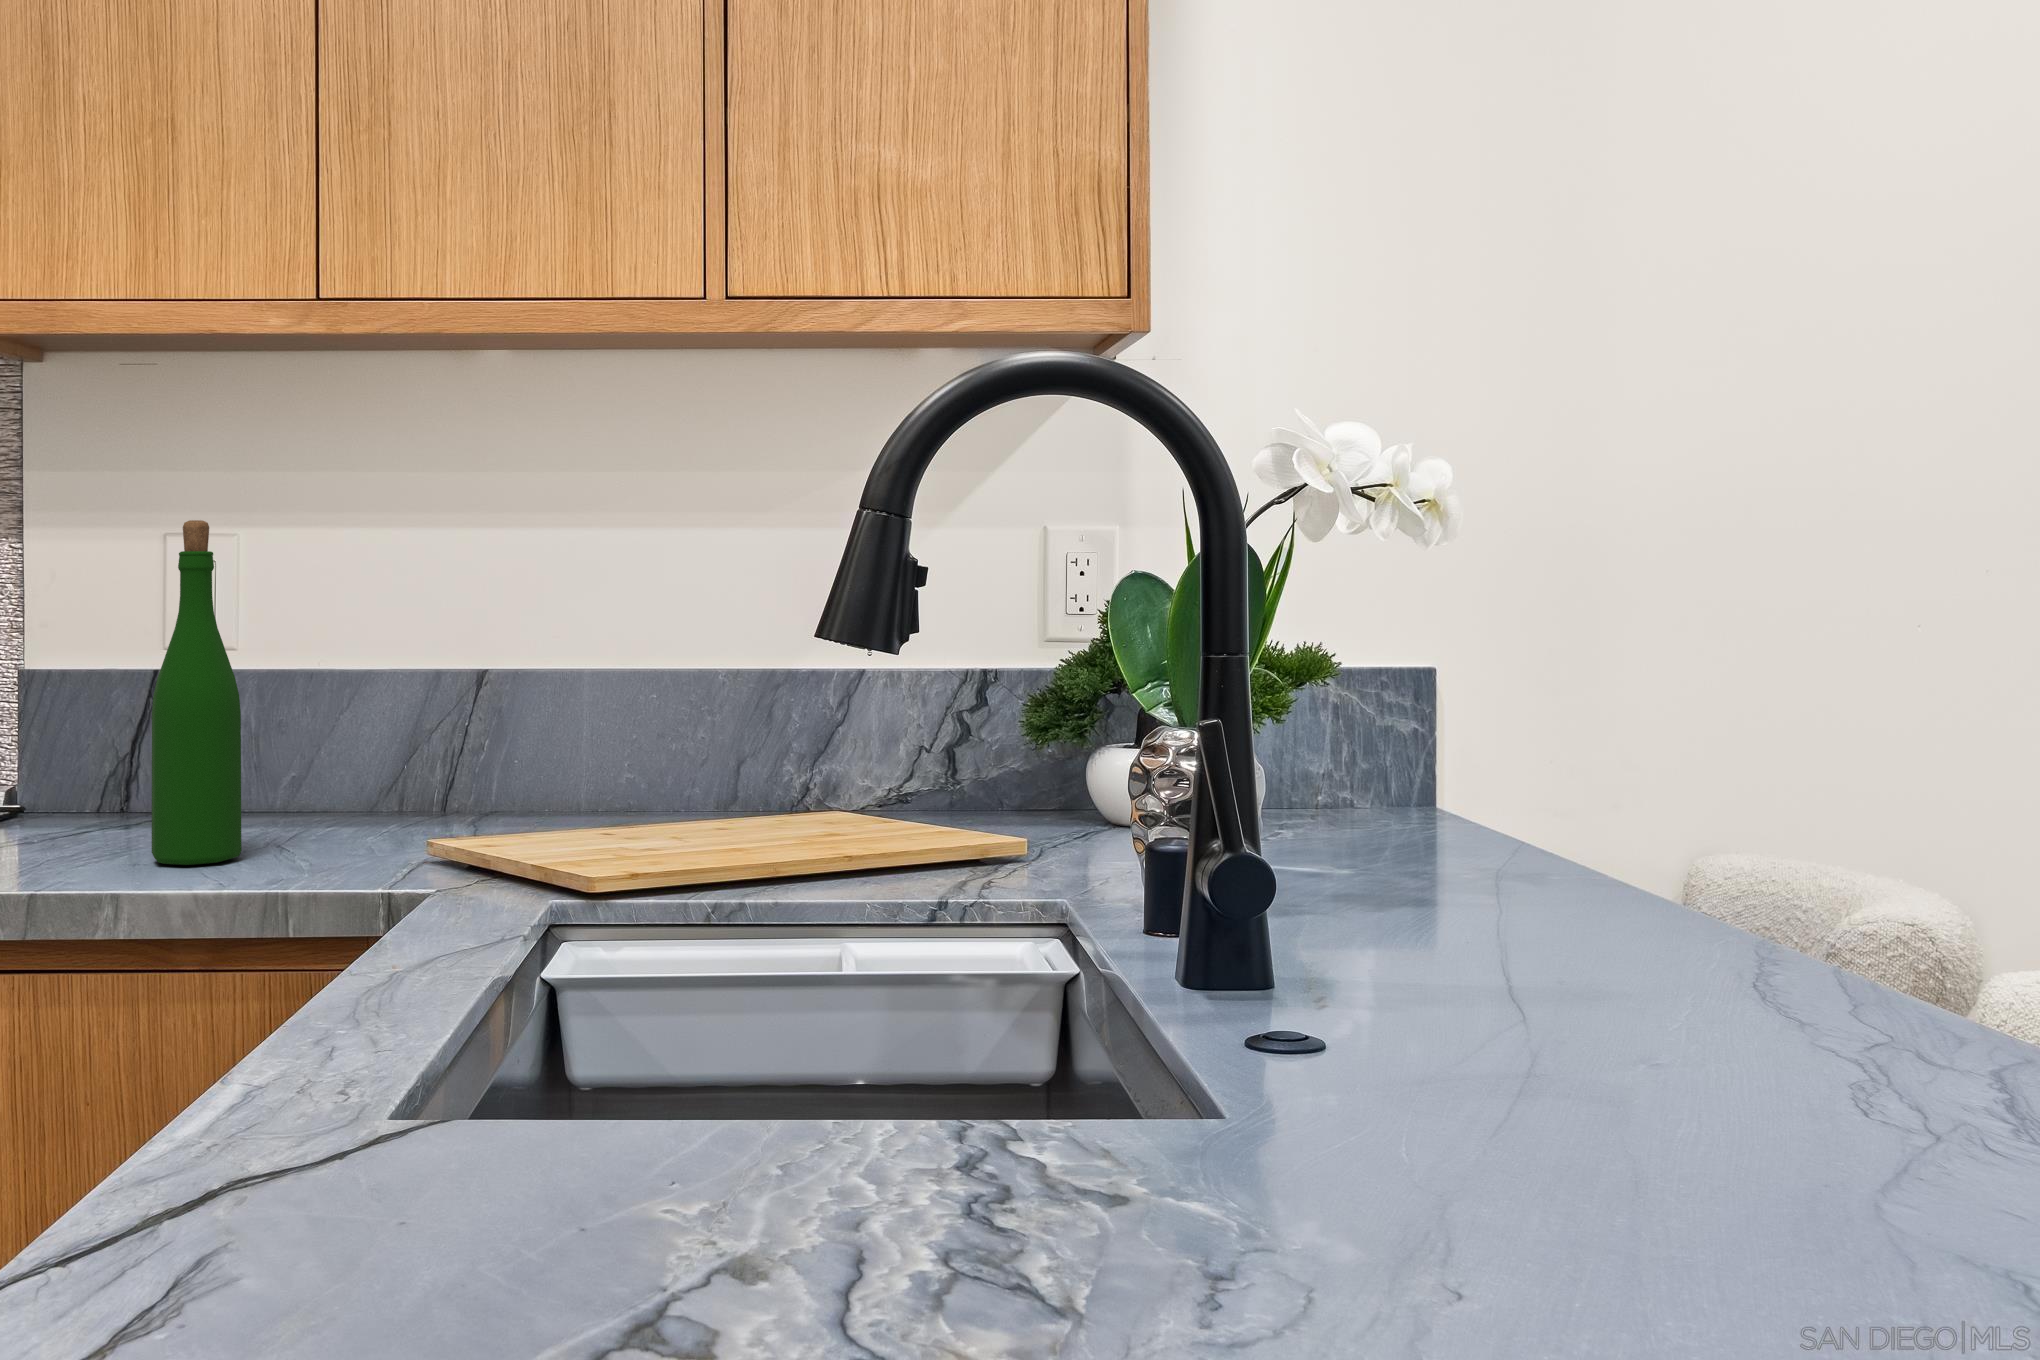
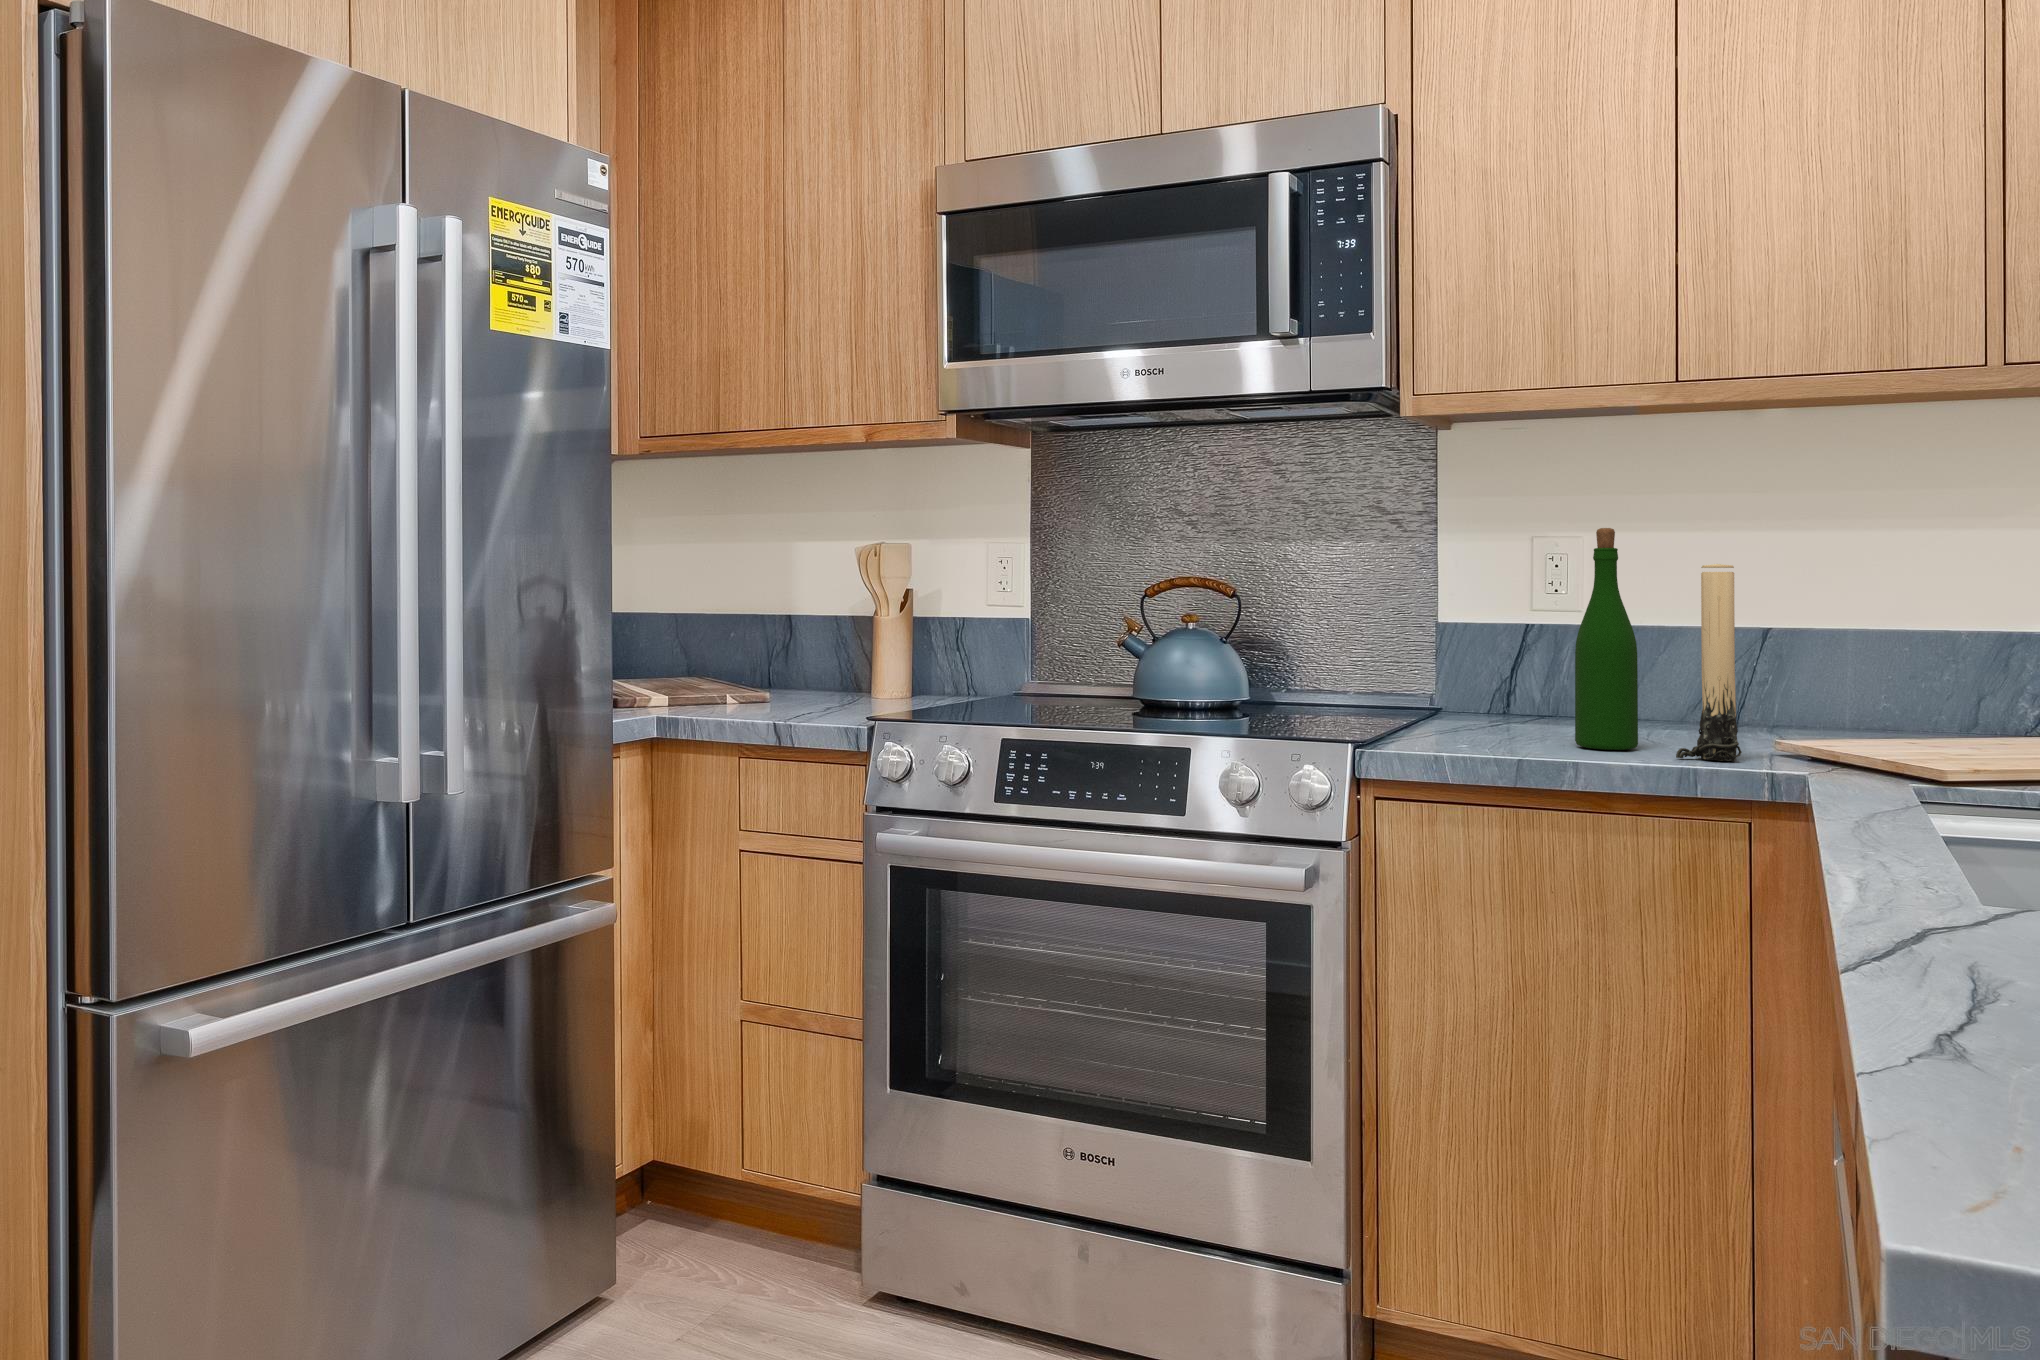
candle: none [277,576,366,873] -> present [1676,564,1741,761]

